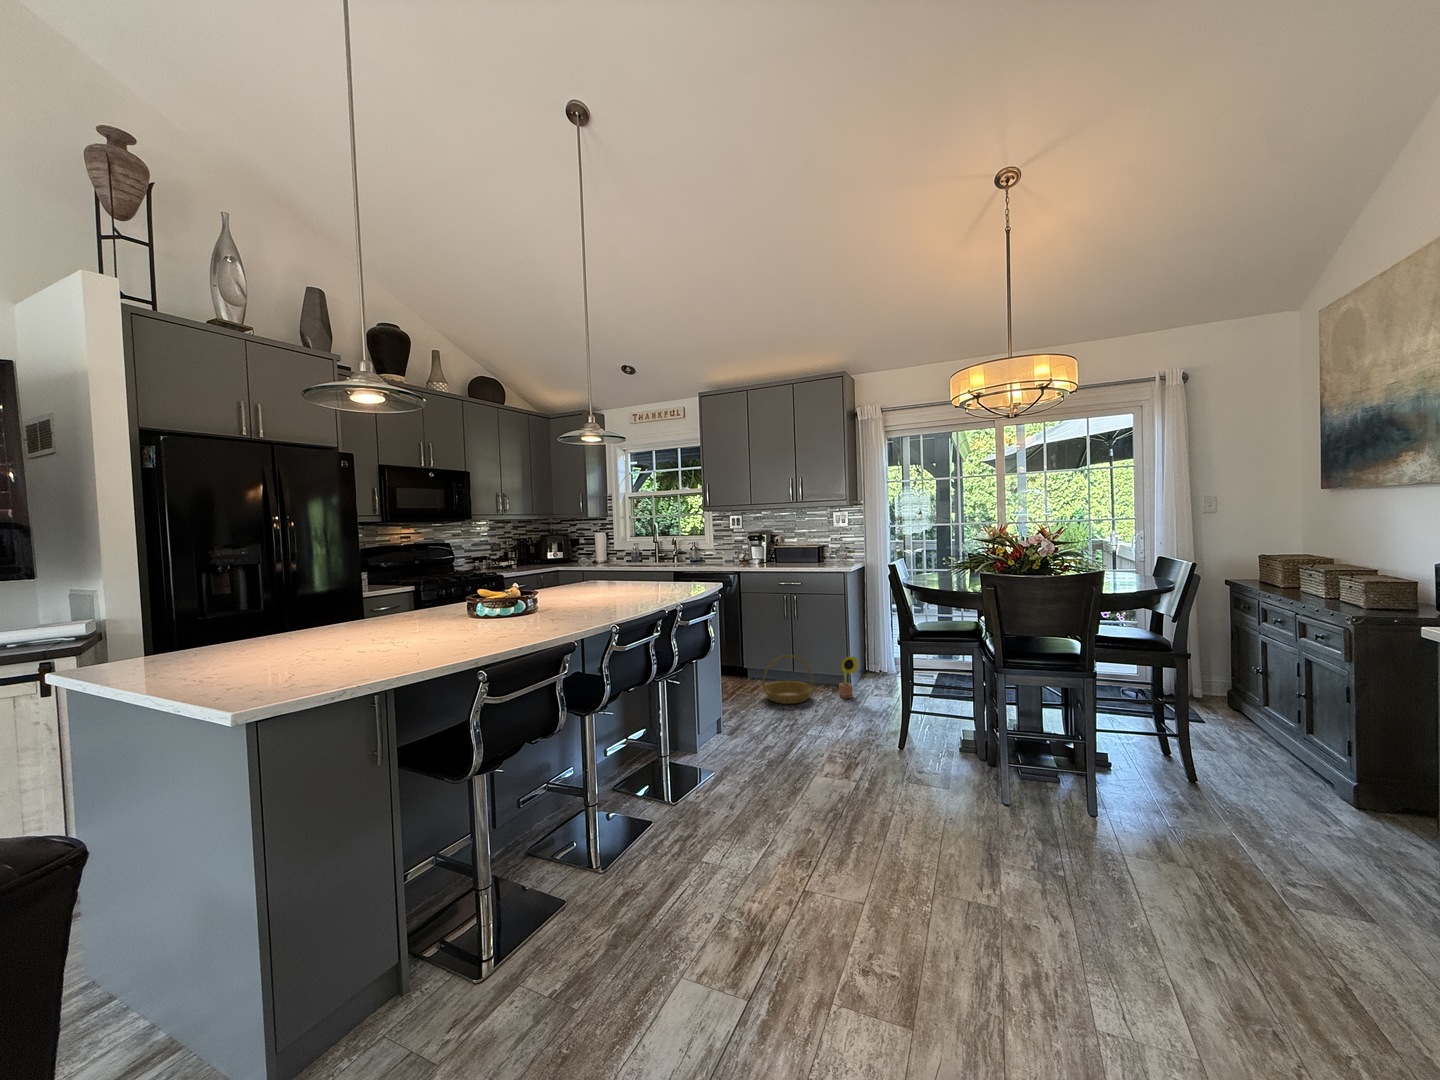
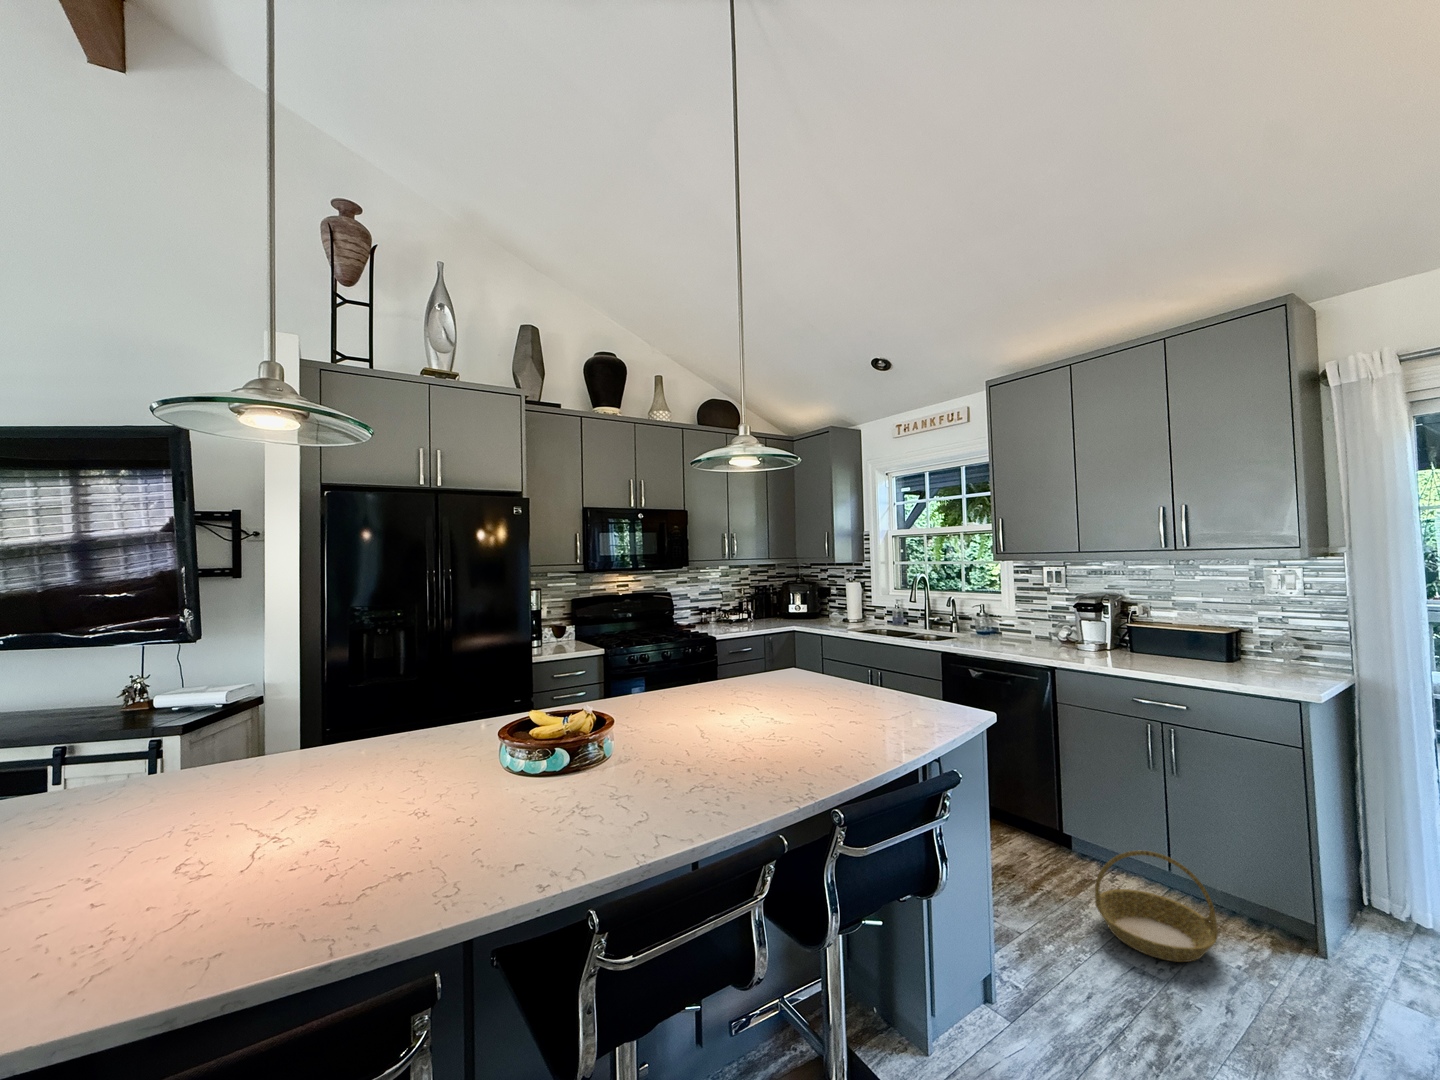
decorative plant: present [839,656,860,698] -> none [1289,894,1355,986]

